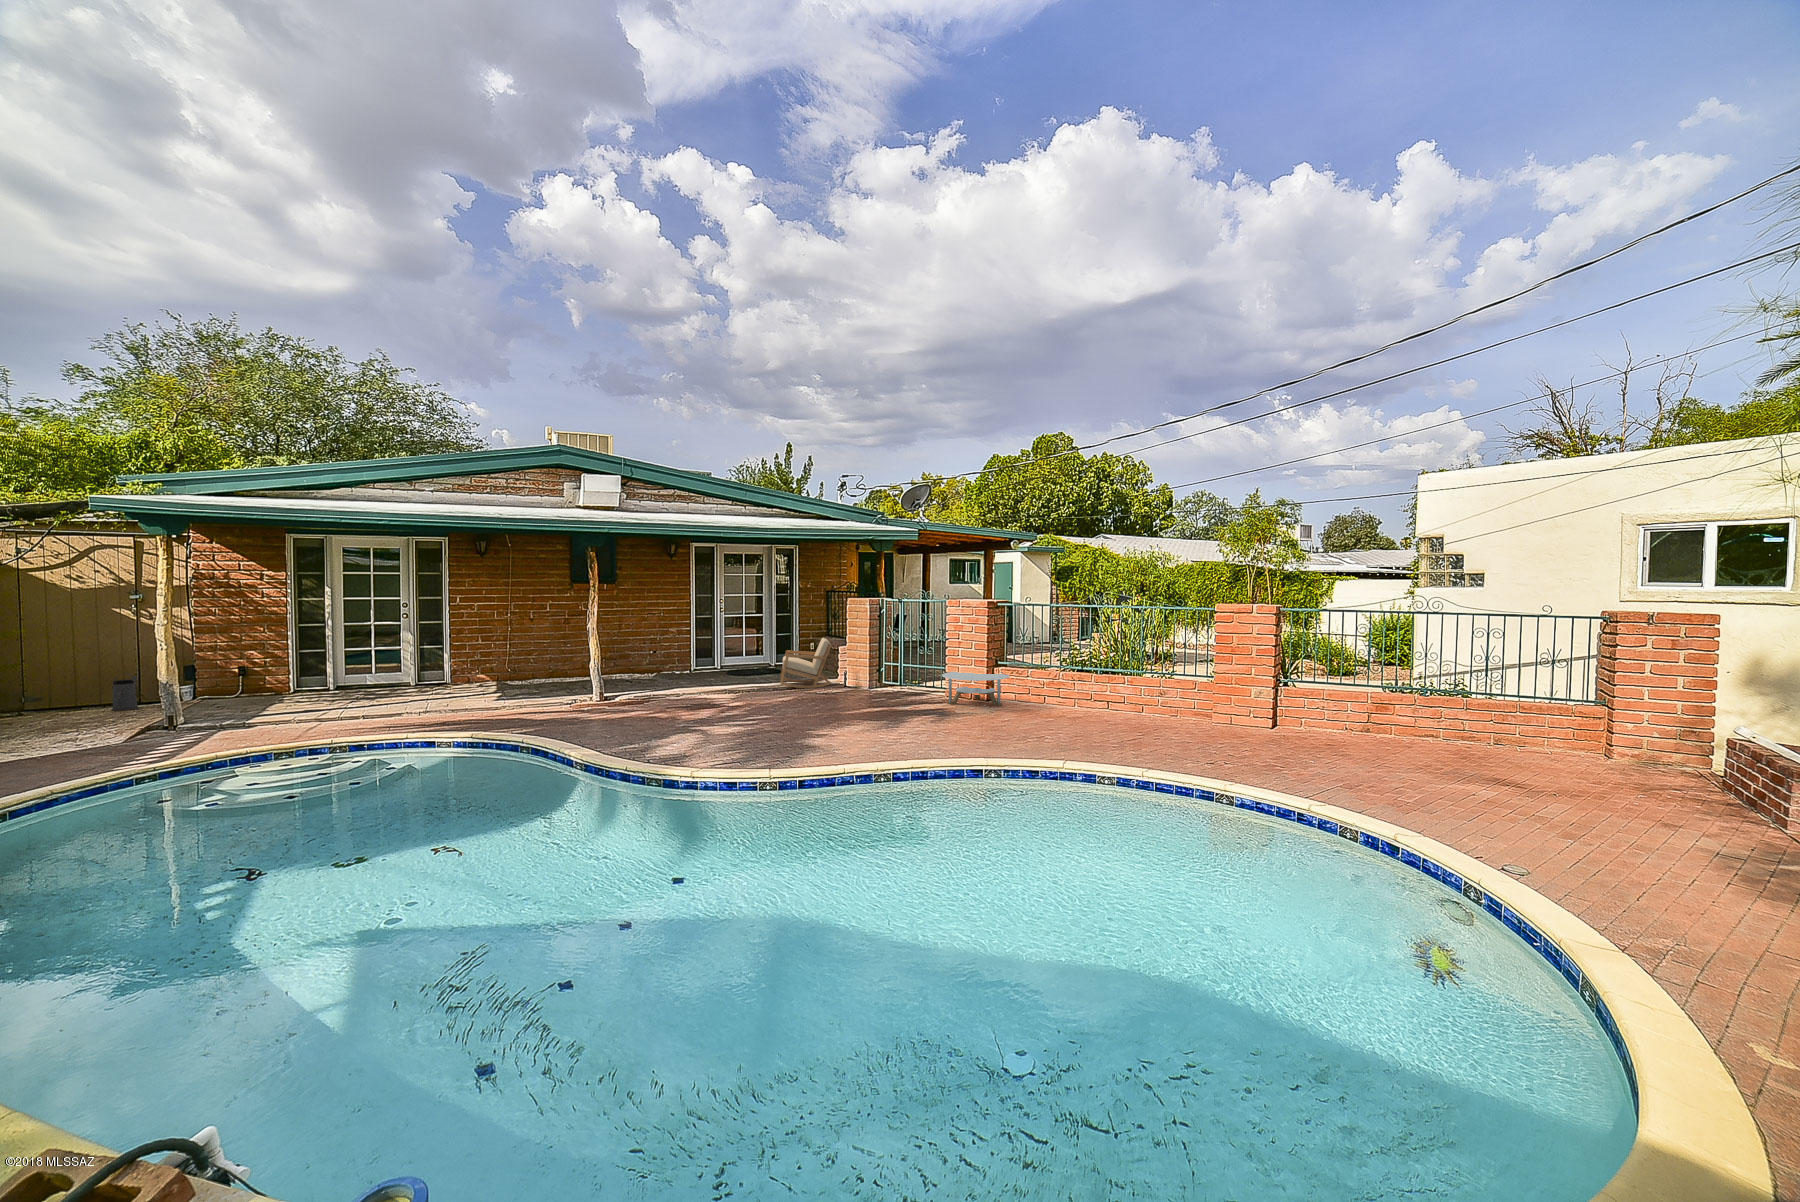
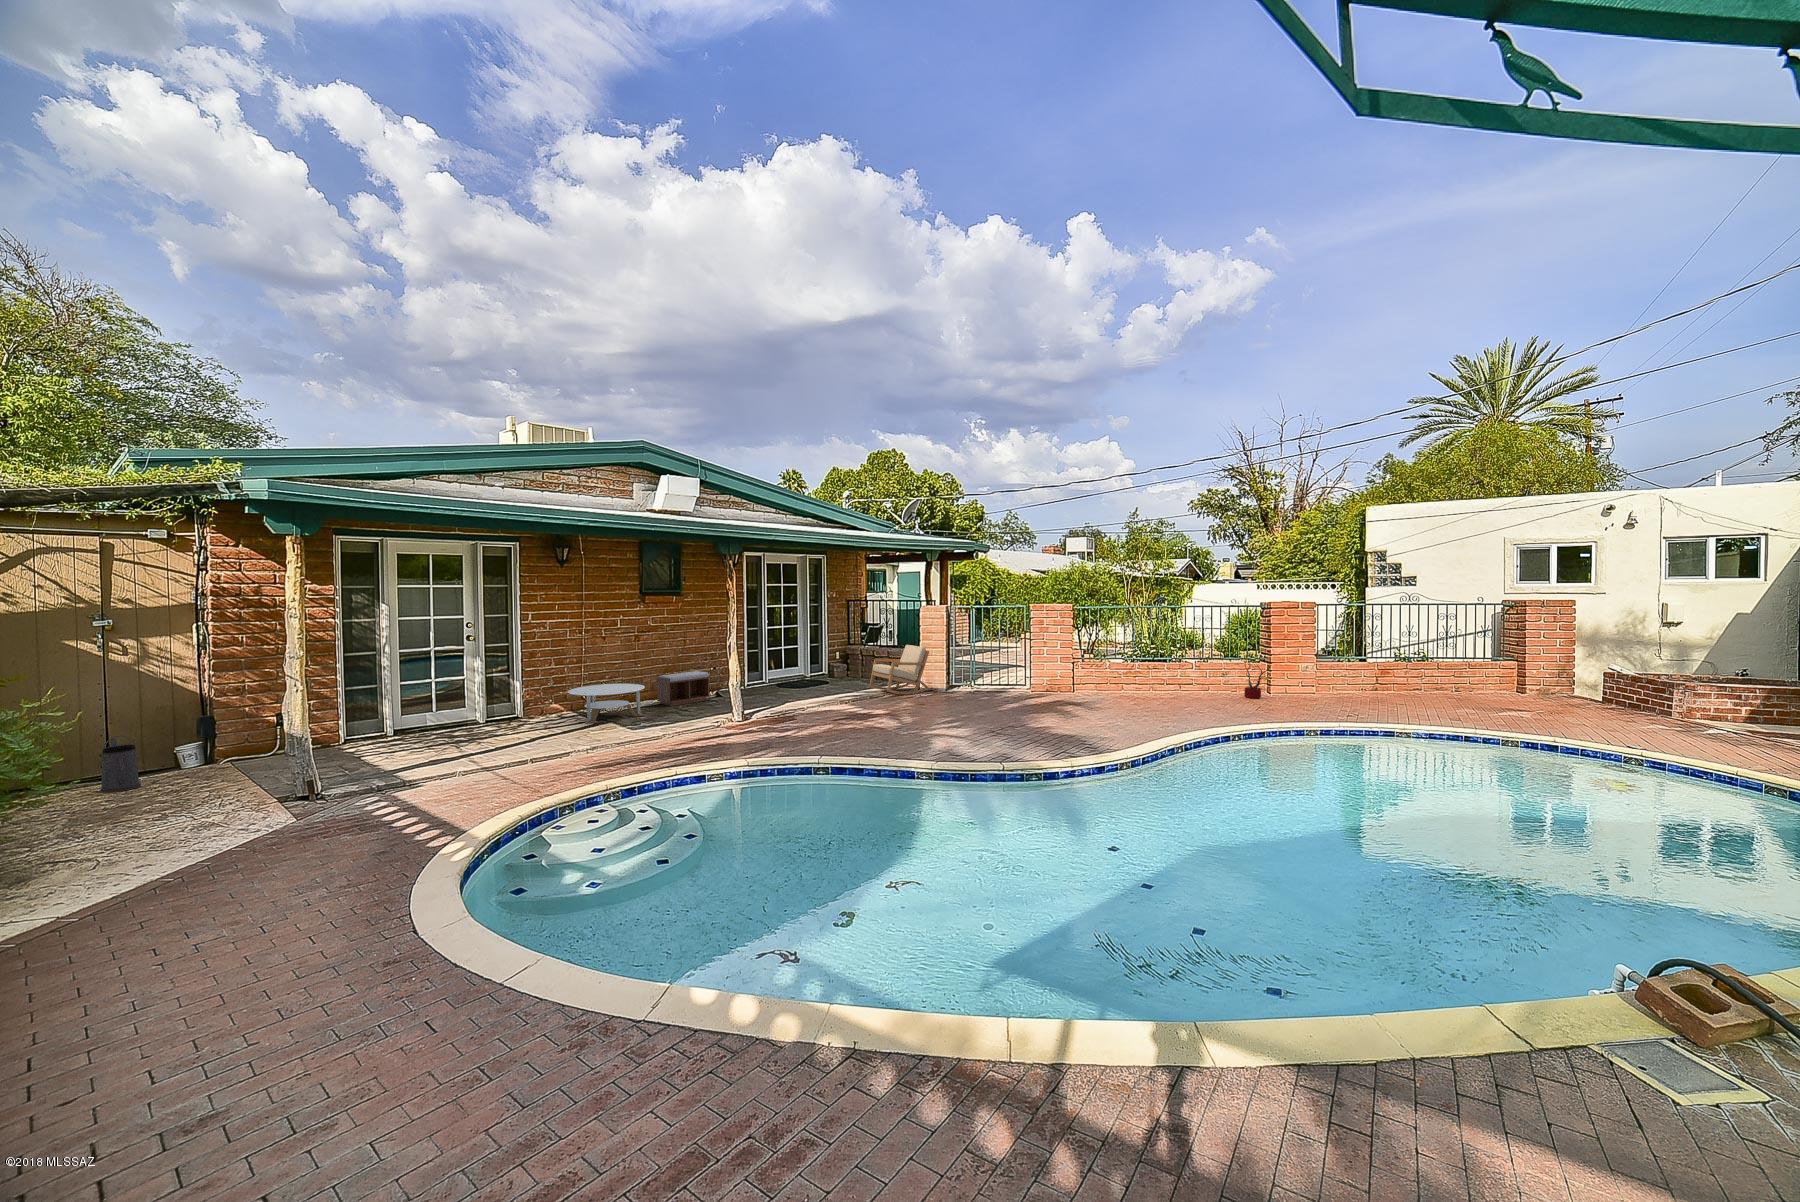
bench: none [578,654,626,684] -> present [657,671,710,706]
round table: present [942,672,1009,706] -> present [568,684,645,724]
decorative plant: none [1163,673,1185,721] -> present [1244,662,1270,698]

